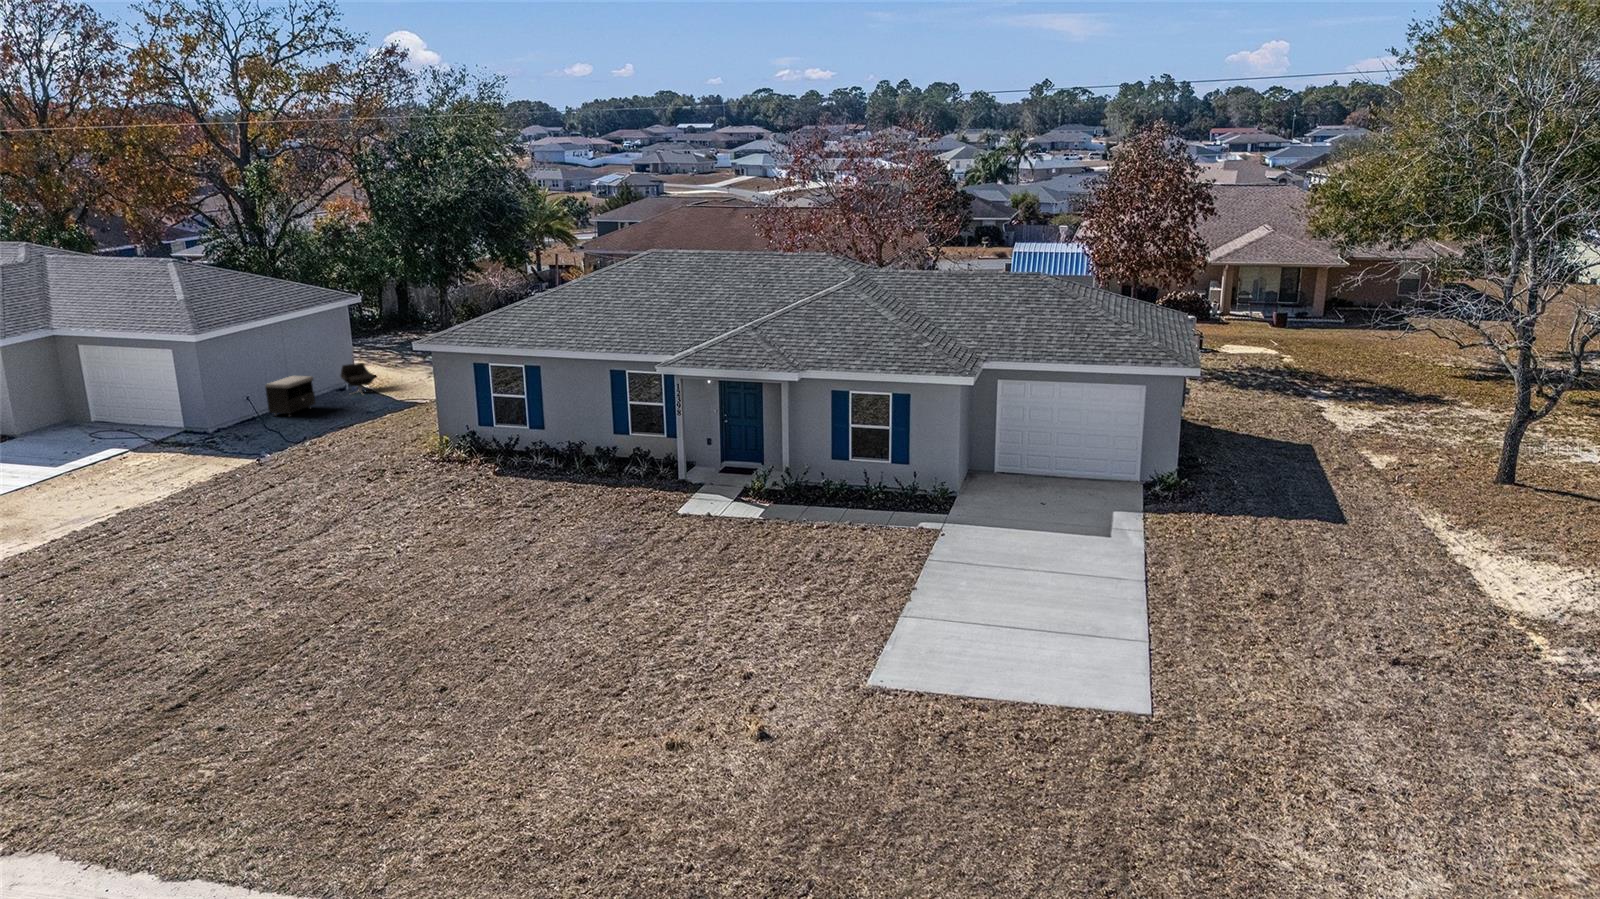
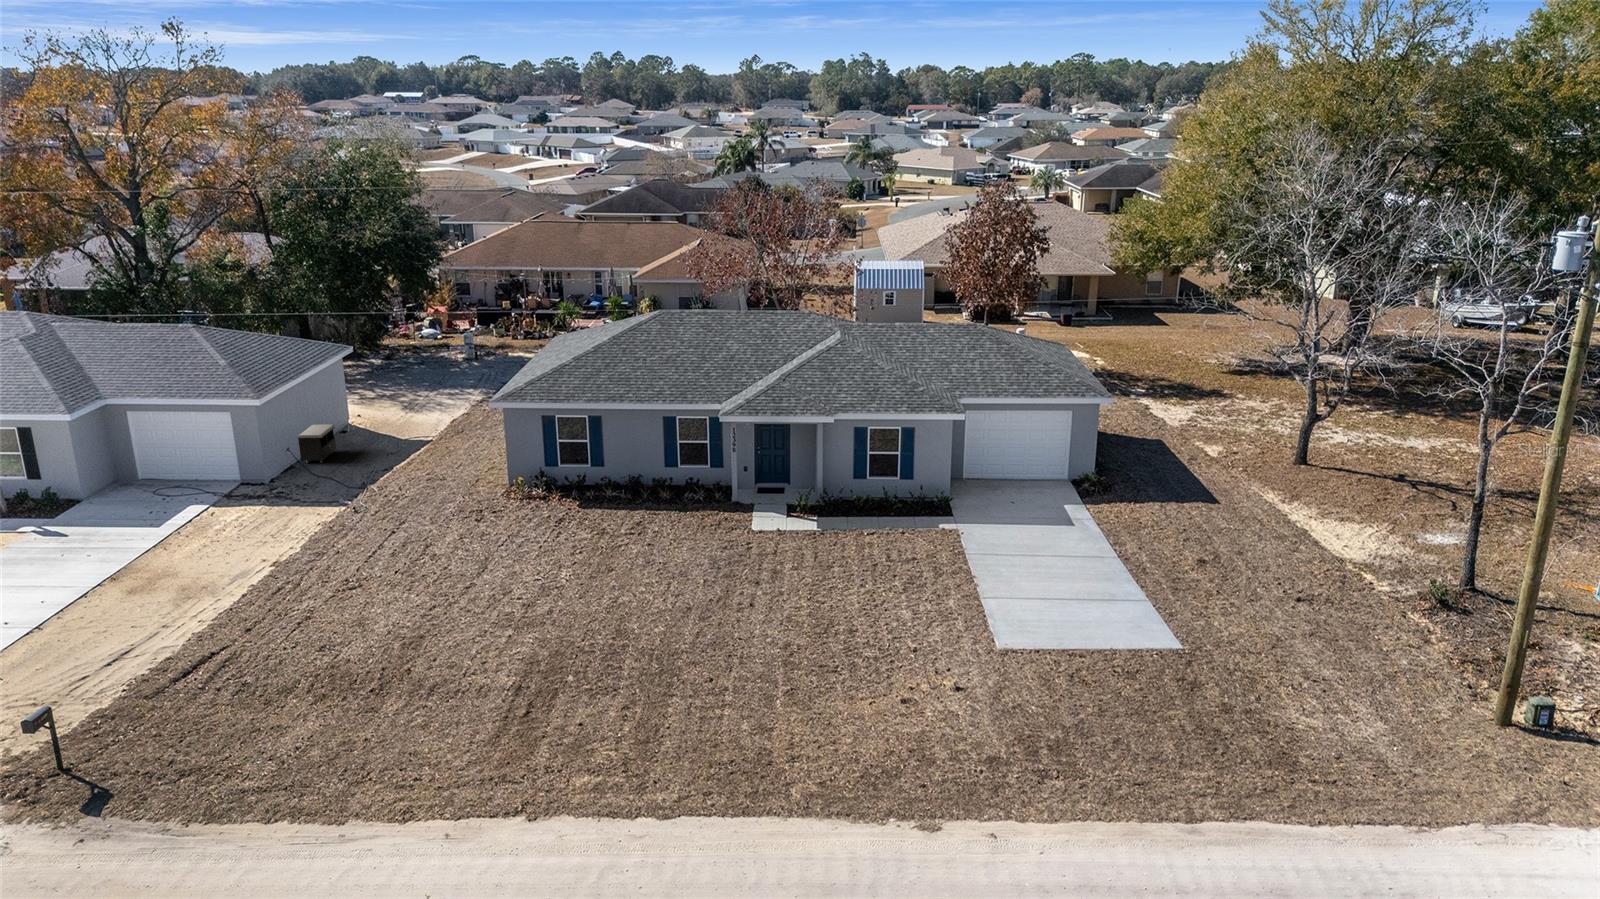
lounge chair: present [341,363,376,392] -> none [340,406,375,436]

